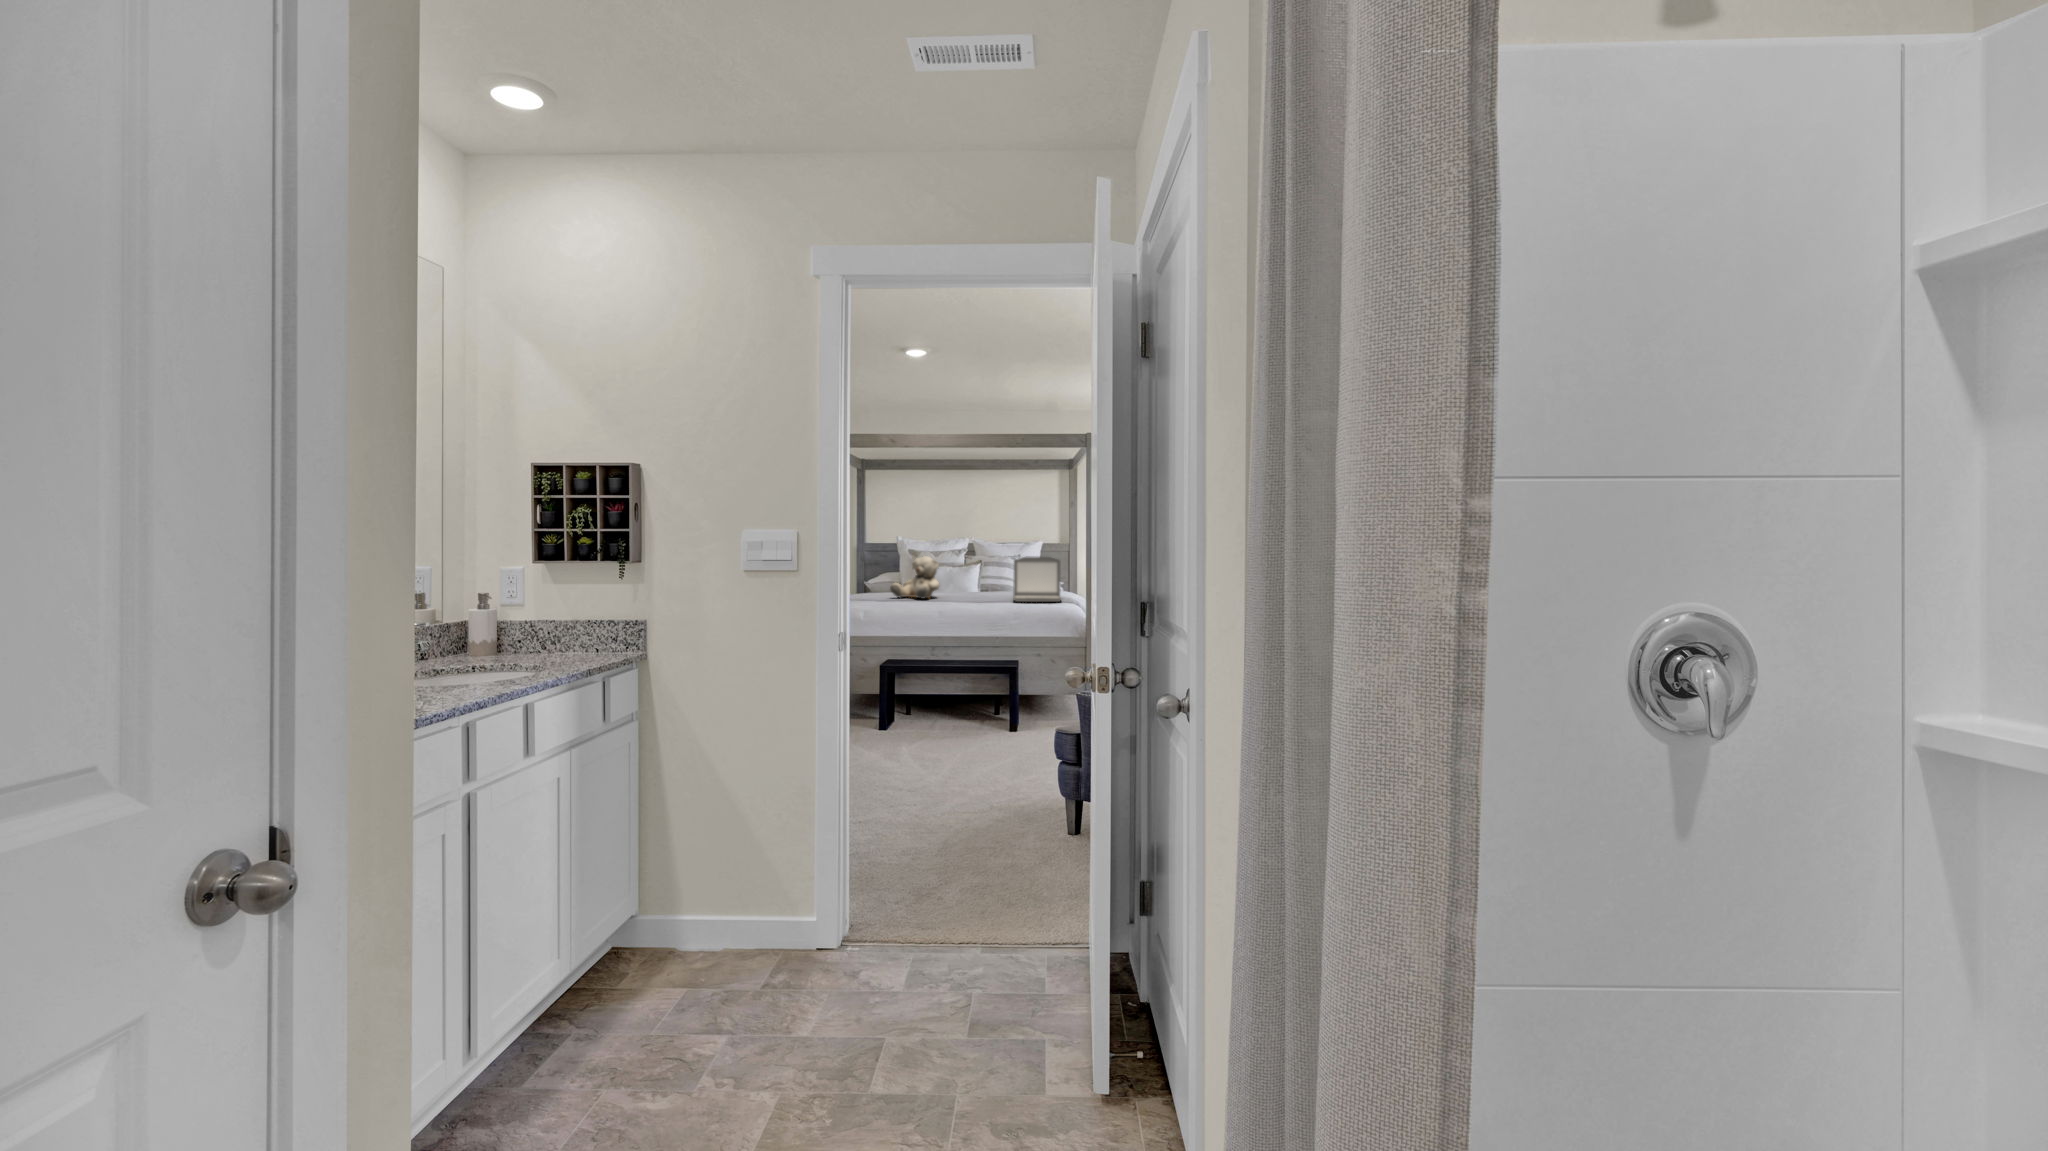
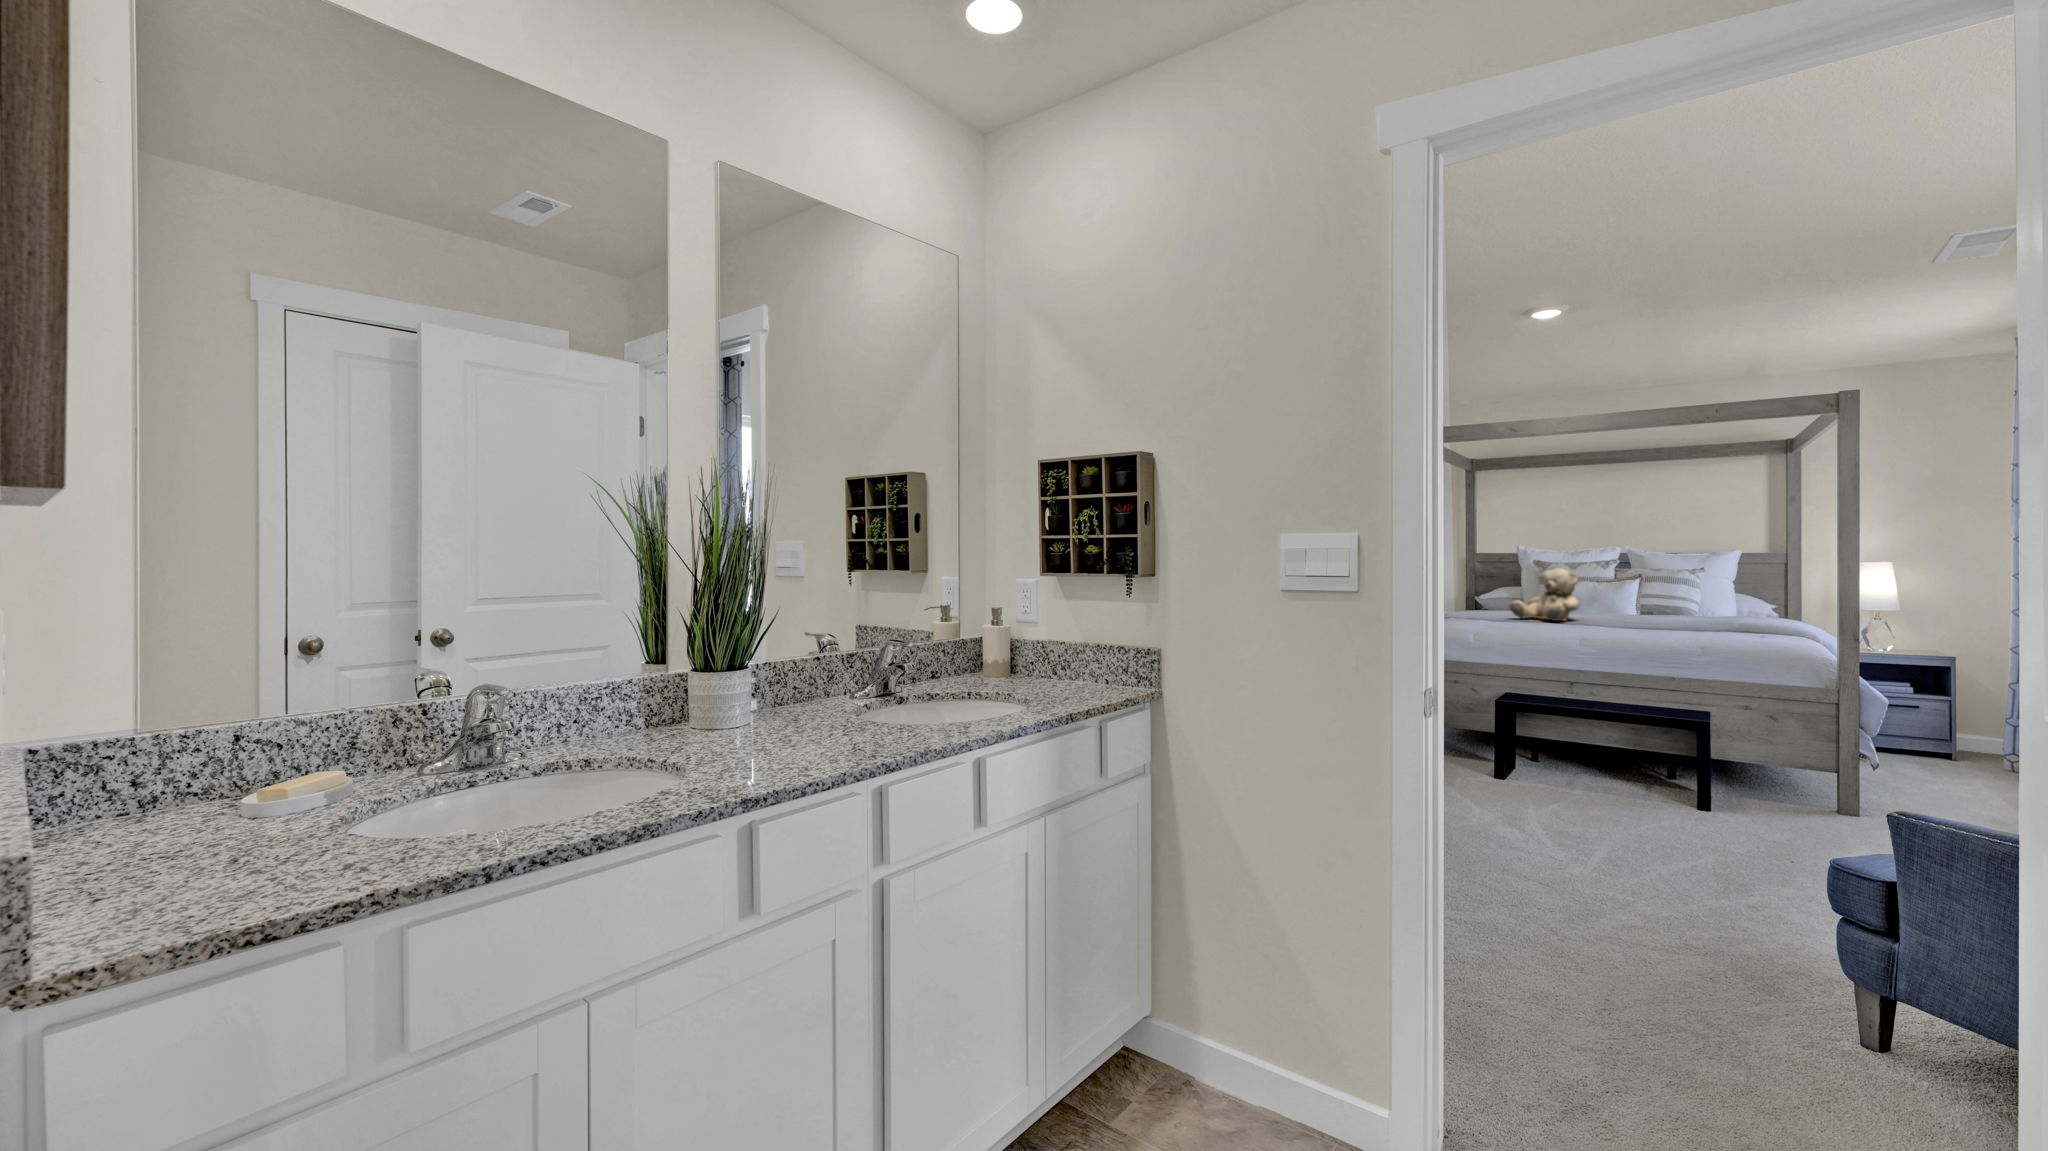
laptop: present [1013,557,1061,602] -> none [1696,568,1782,632]

